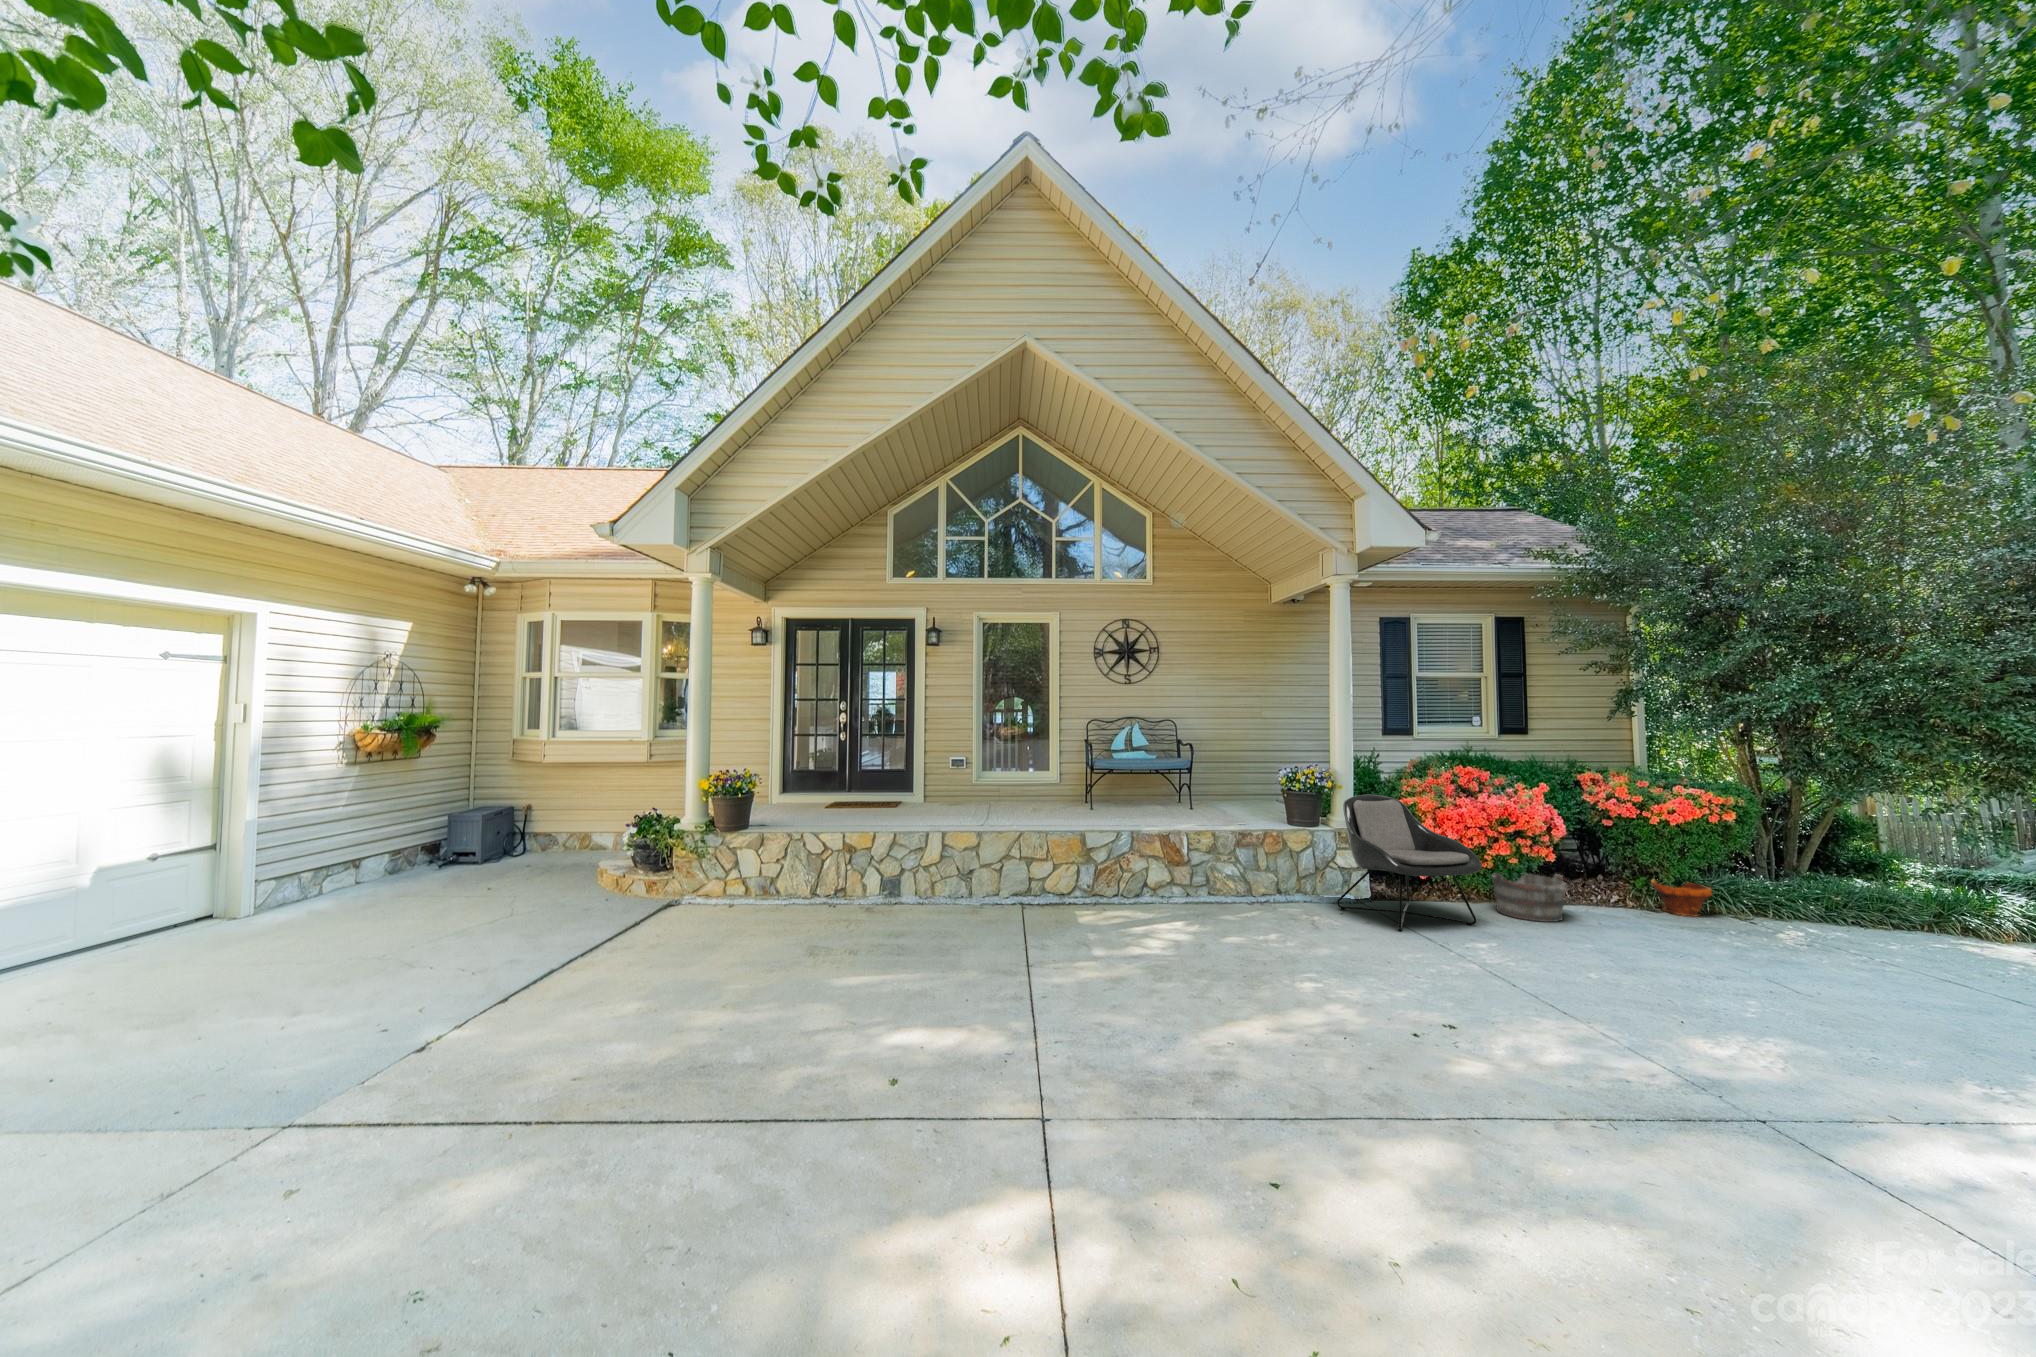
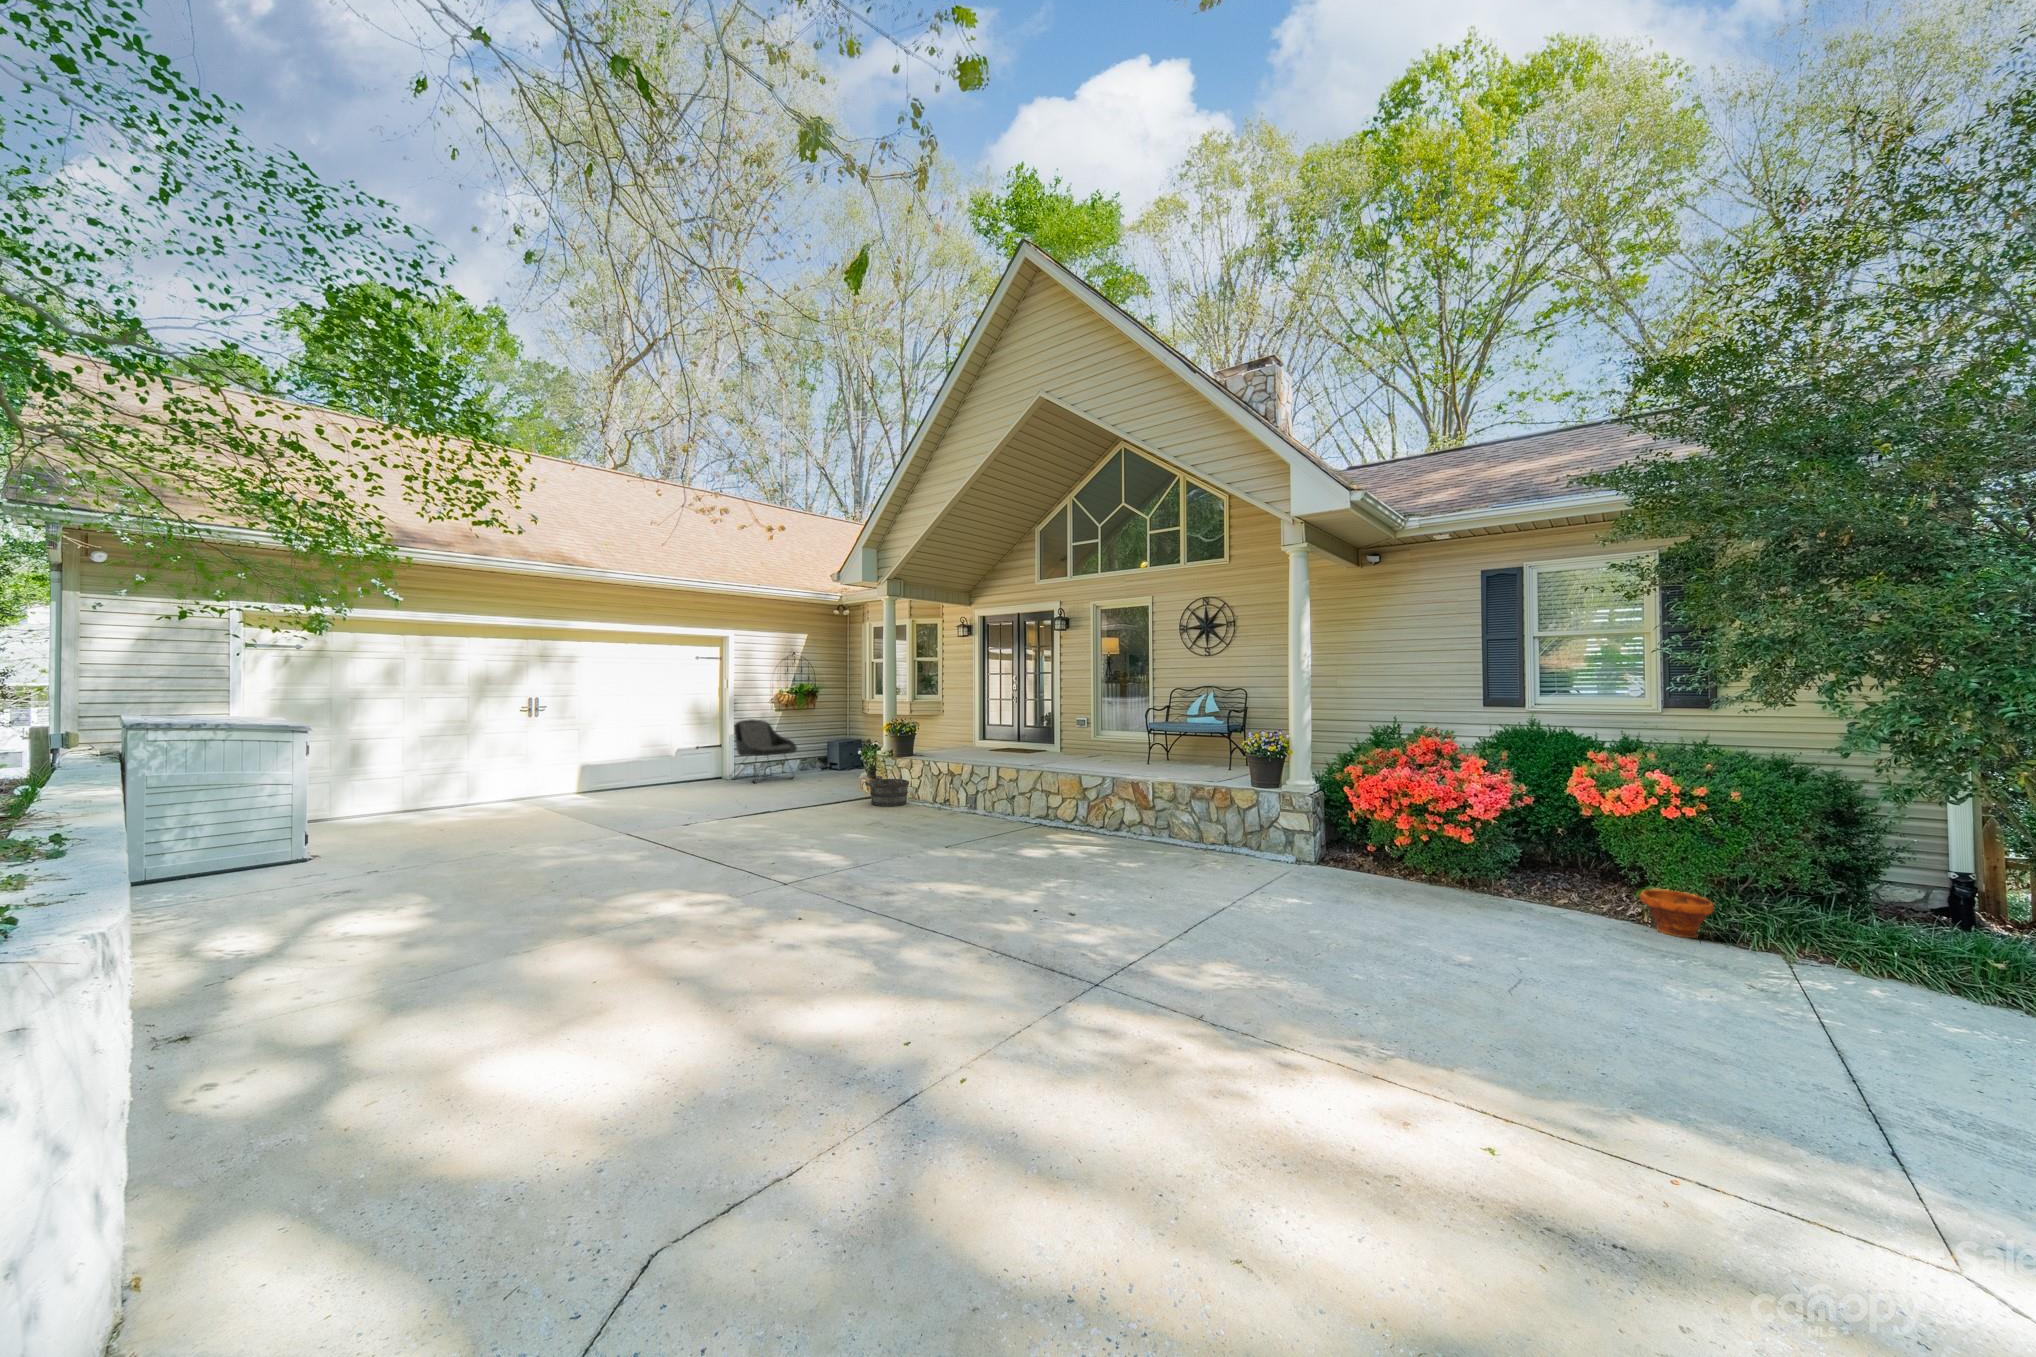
lounge chair: present [1337,795,1482,931] -> present [731,719,797,782]
bucket: present [1492,873,1574,922] -> present [865,776,909,806]

